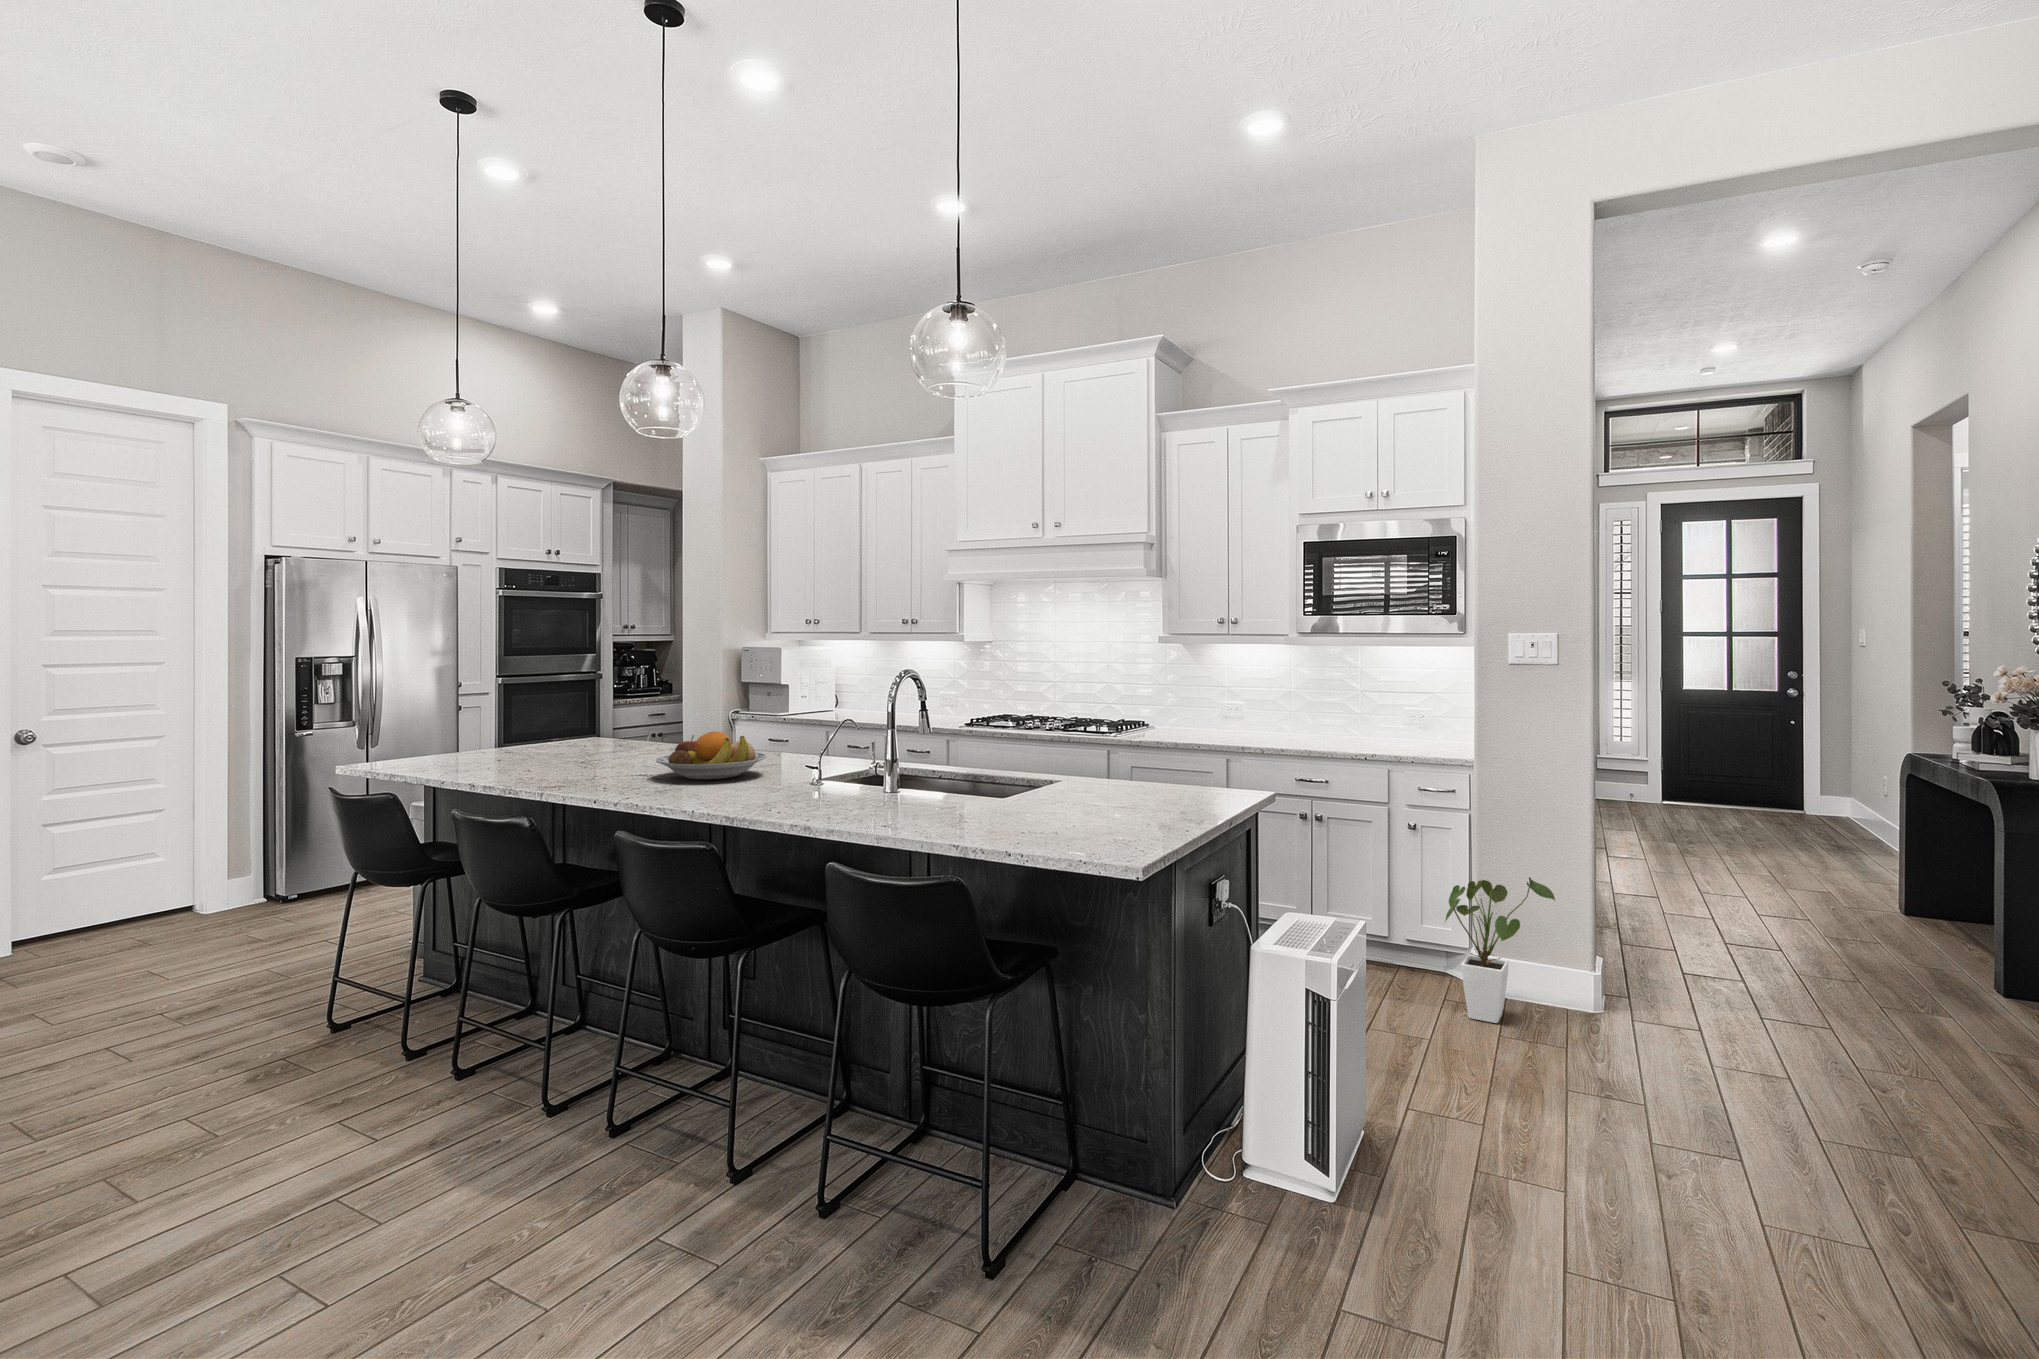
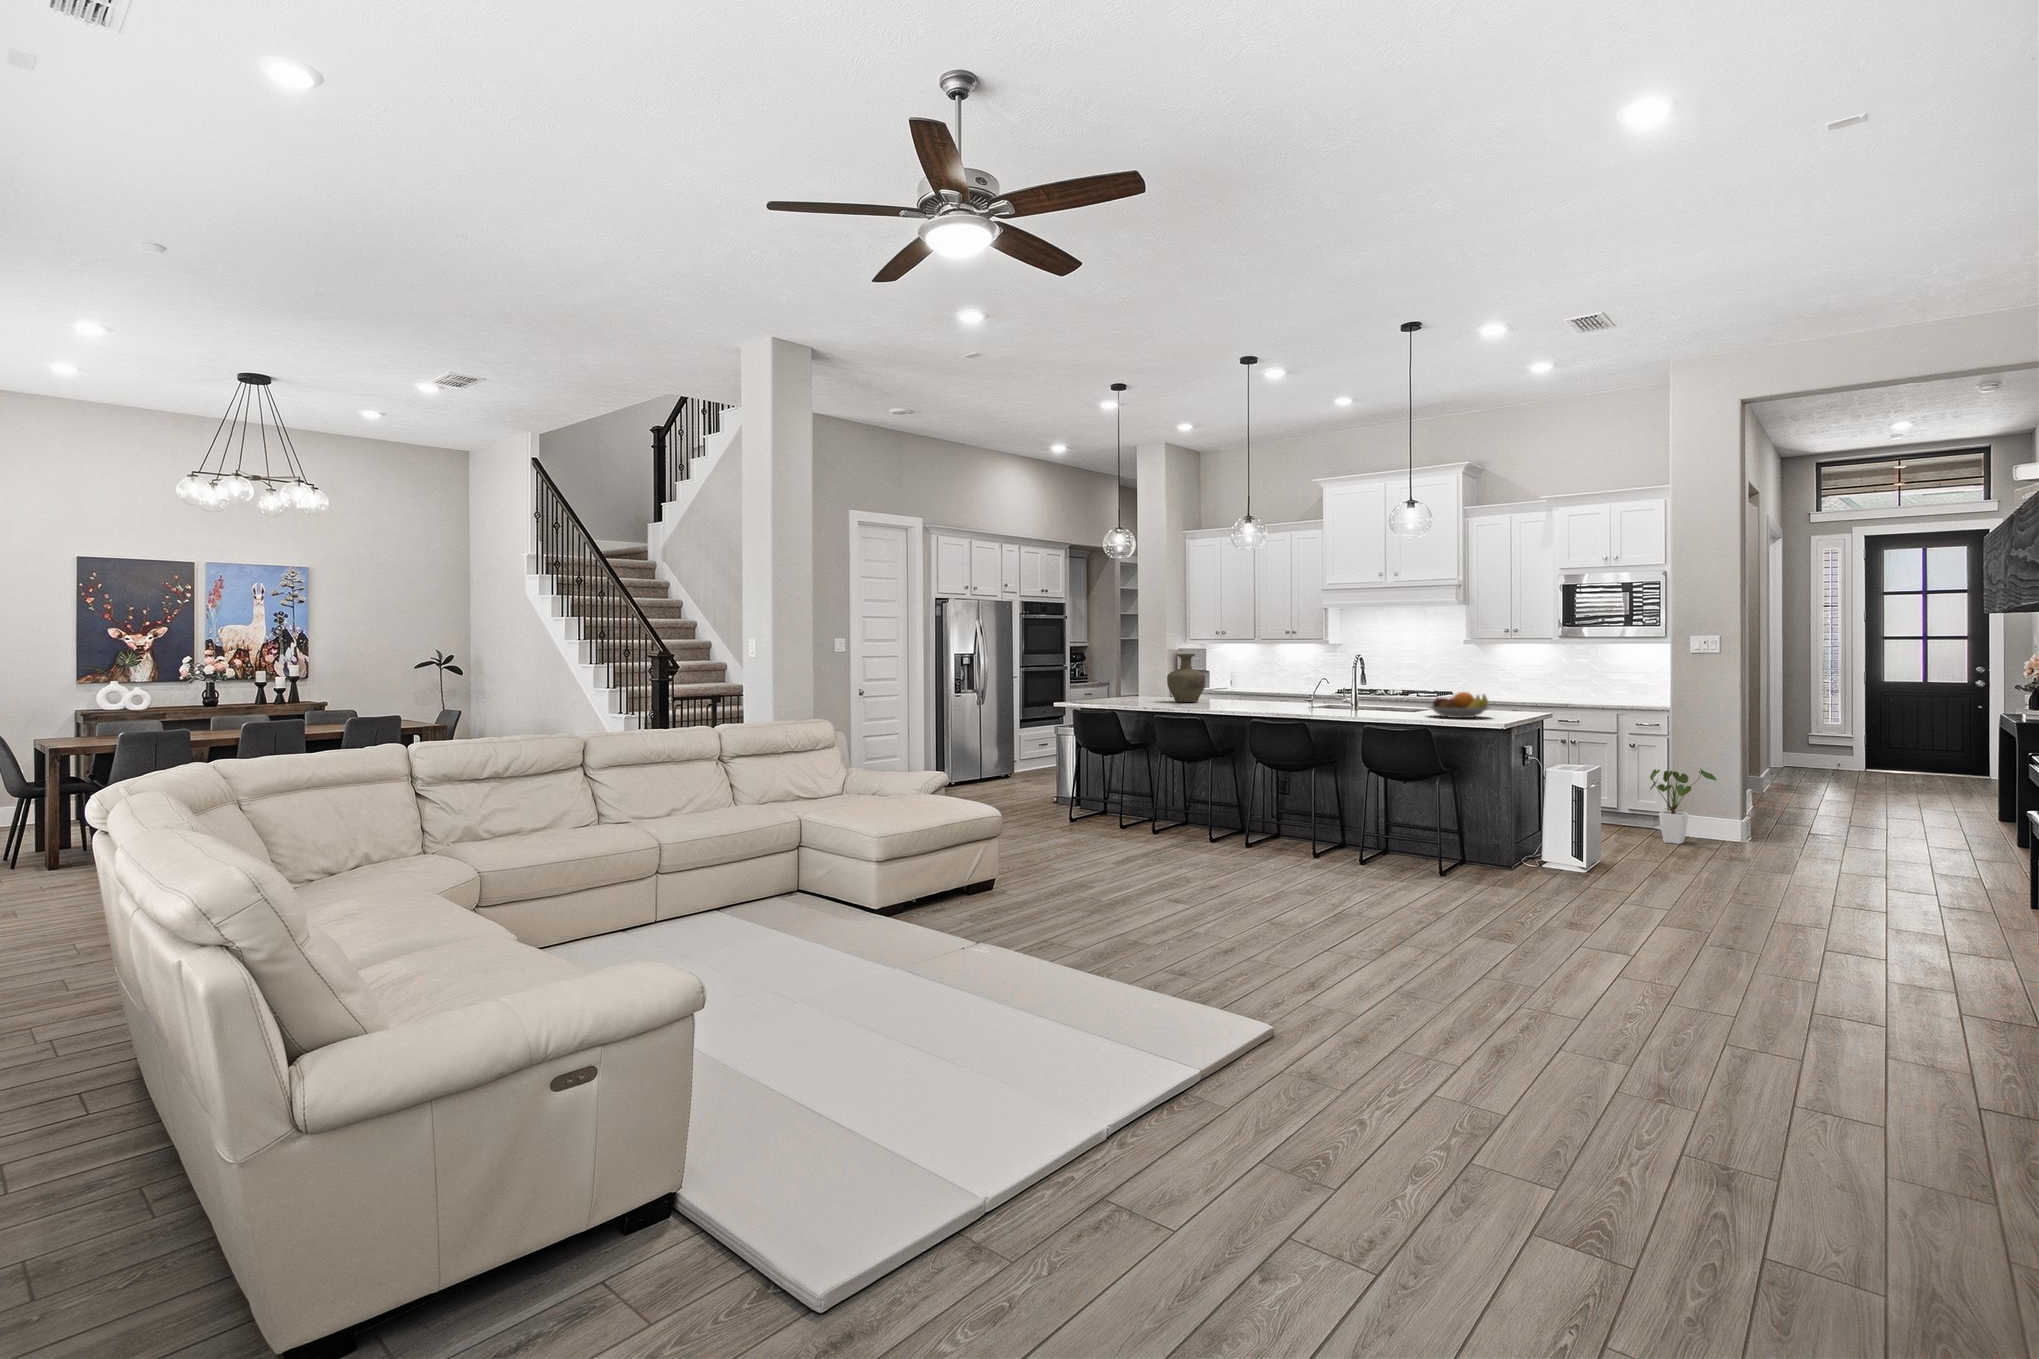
vase: none [564,665,645,764] -> present [1167,654,1205,702]
fruit bowl: present [656,731,767,780] -> present [1428,692,1490,718]

